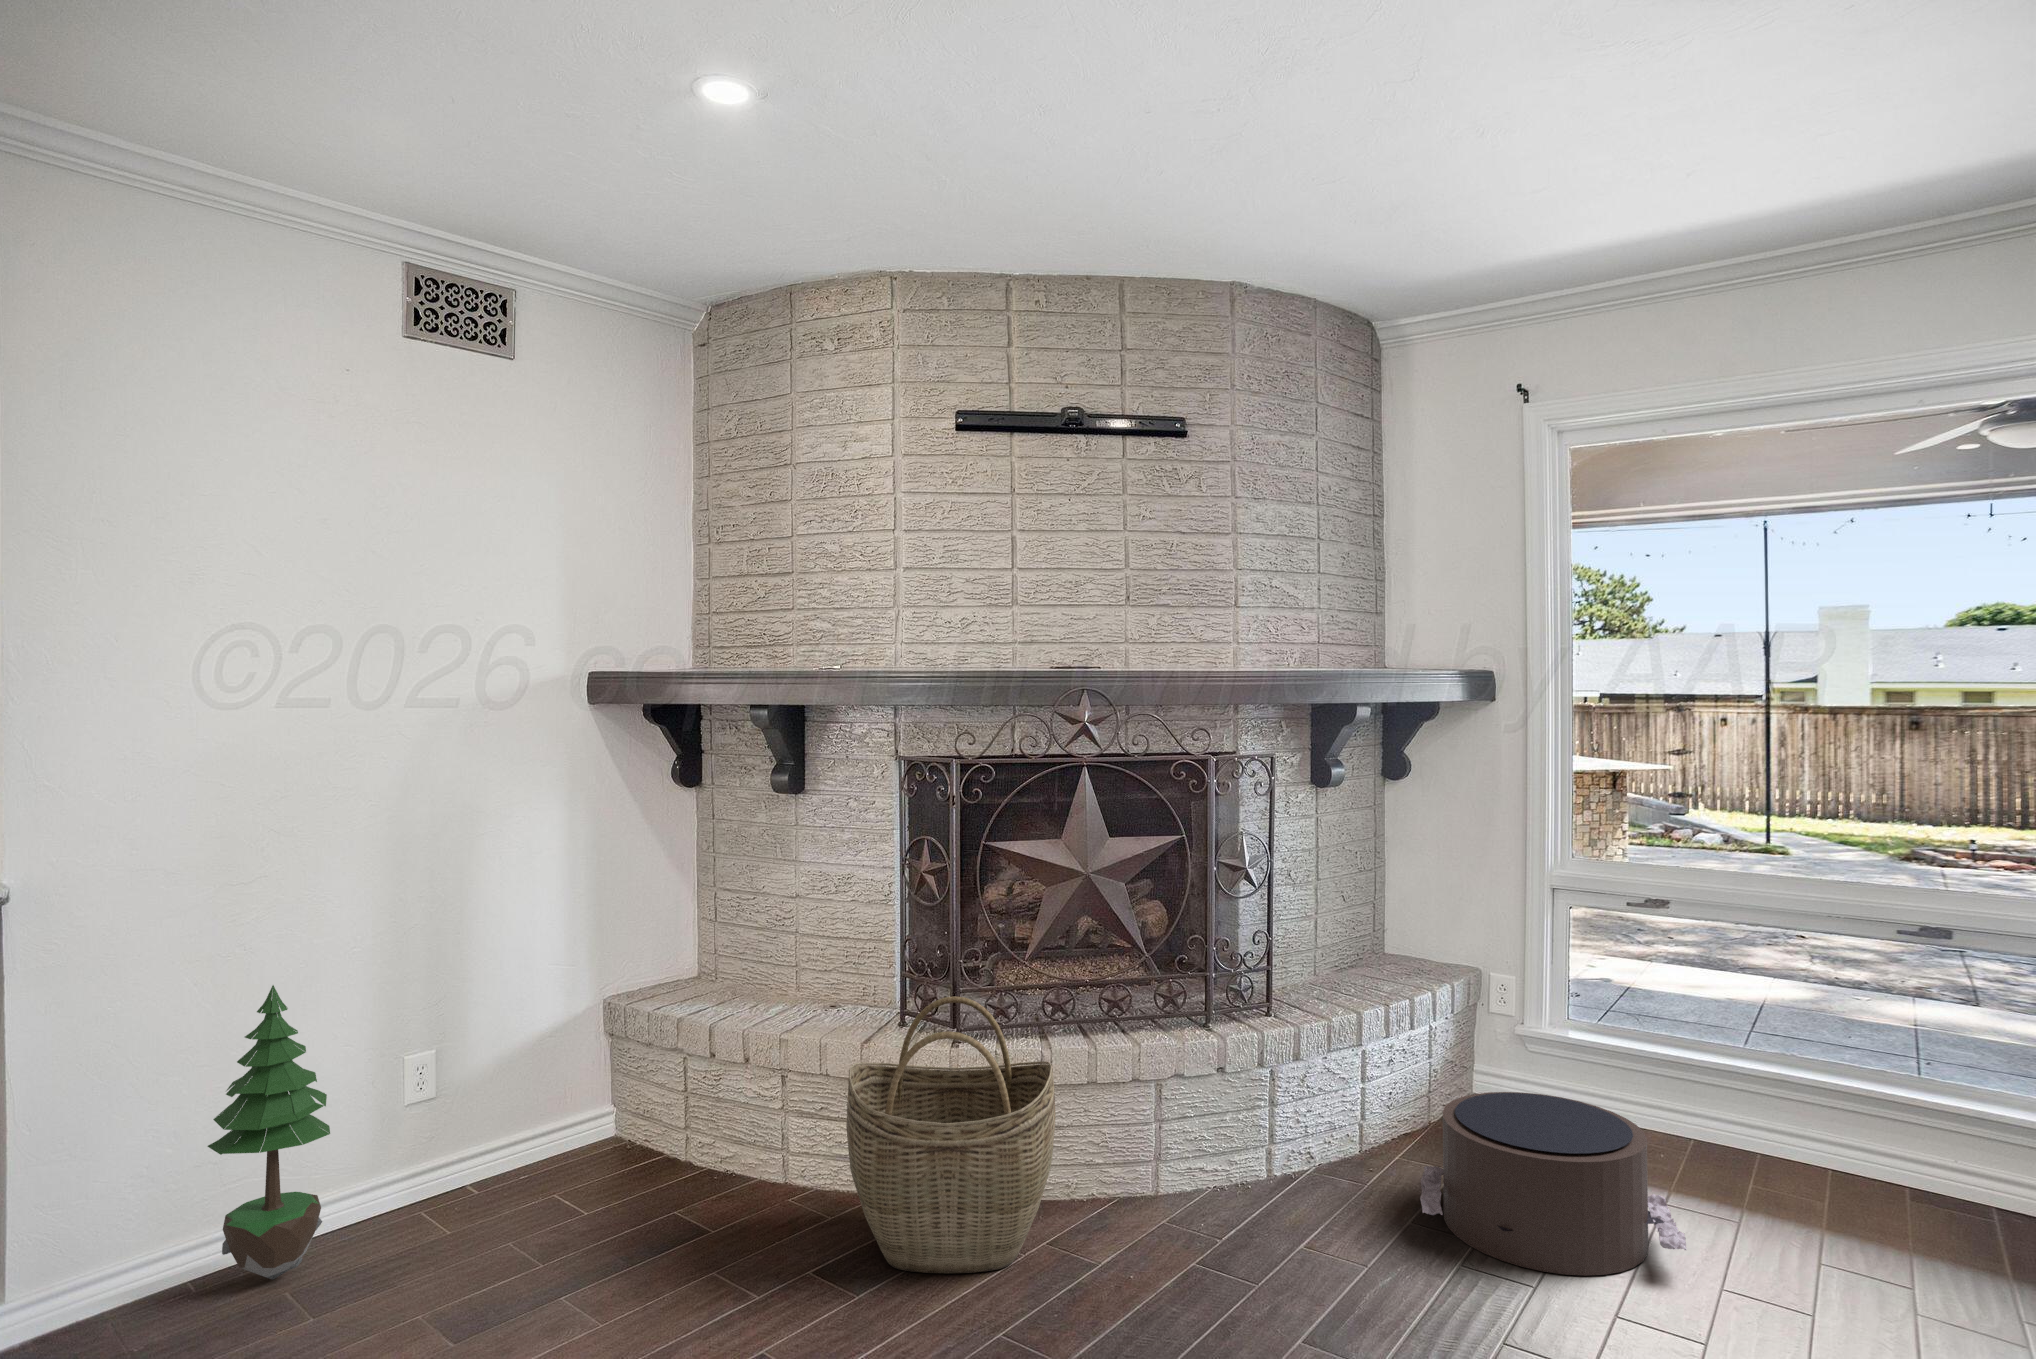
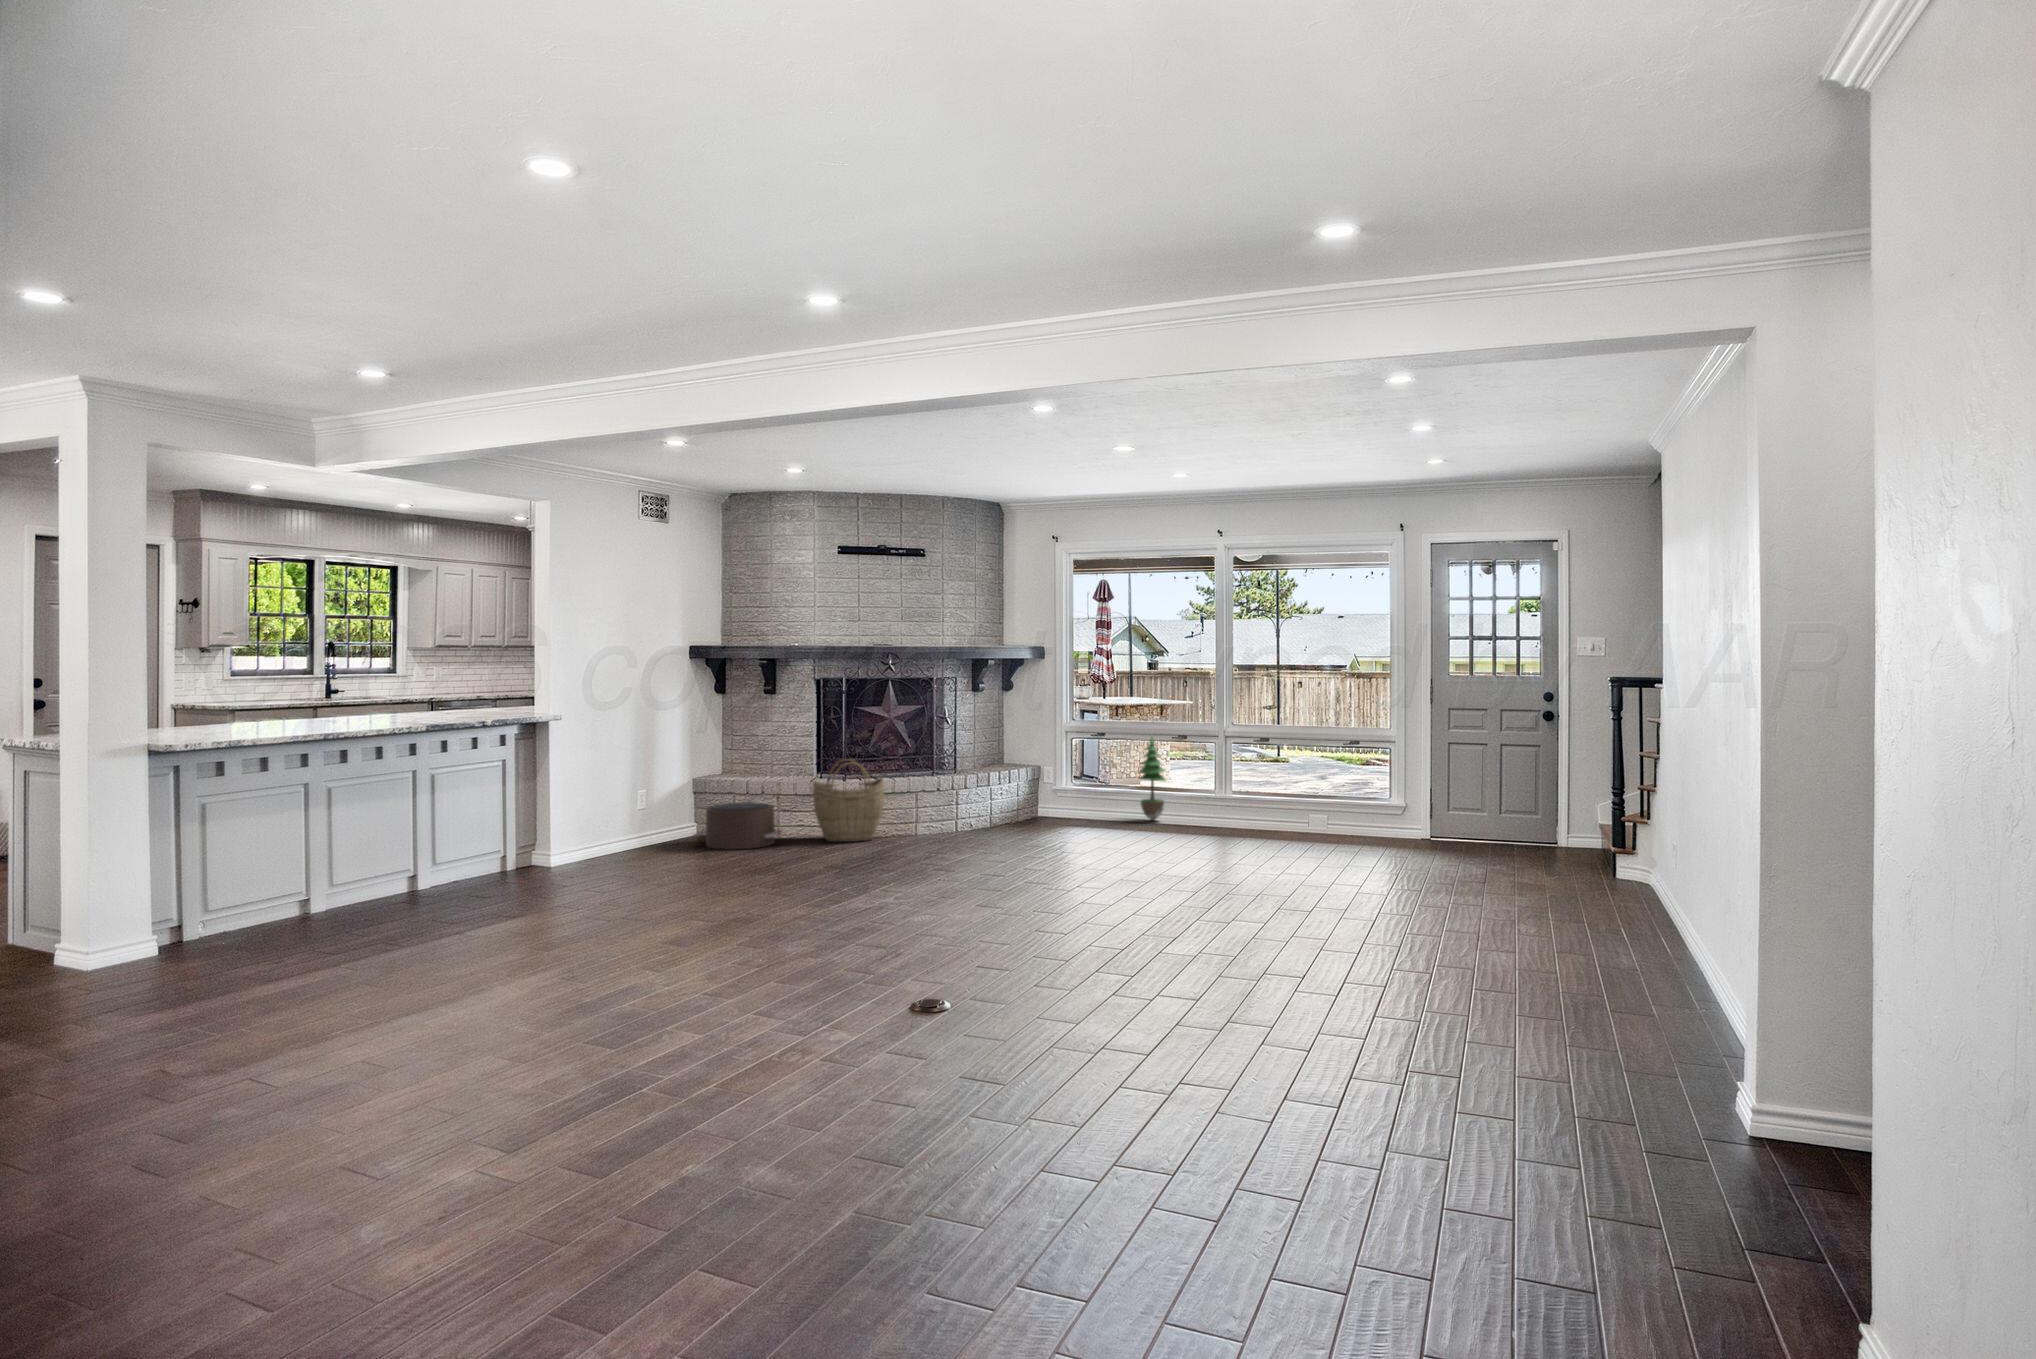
potted tree: present [208,985,330,1280] -> present [1139,738,1165,820]
pouf: present [1420,1092,1686,1276] -> present [693,802,783,849]

